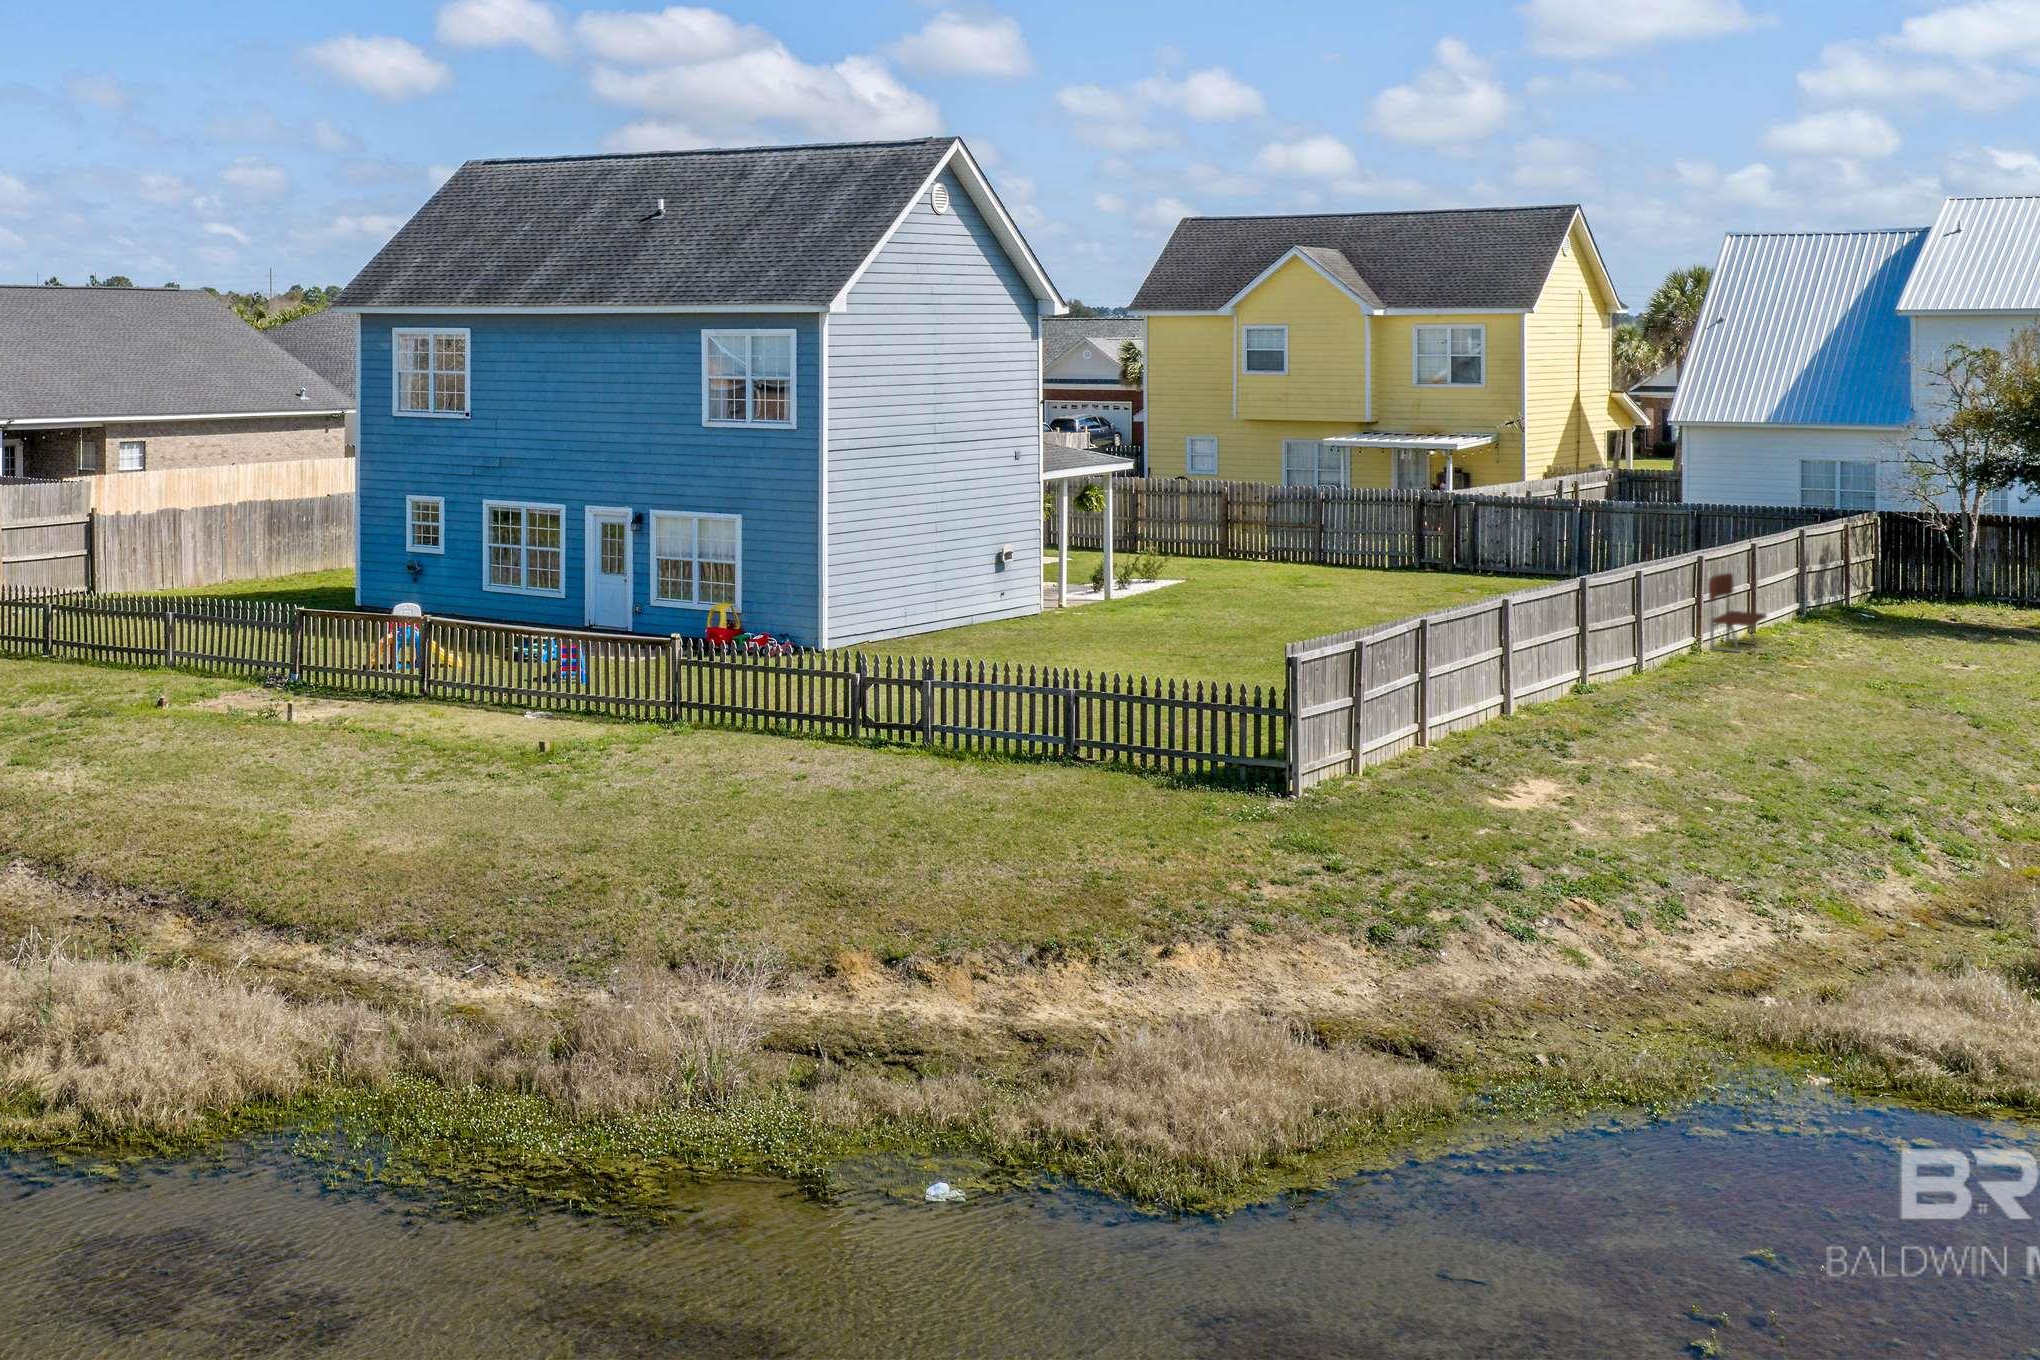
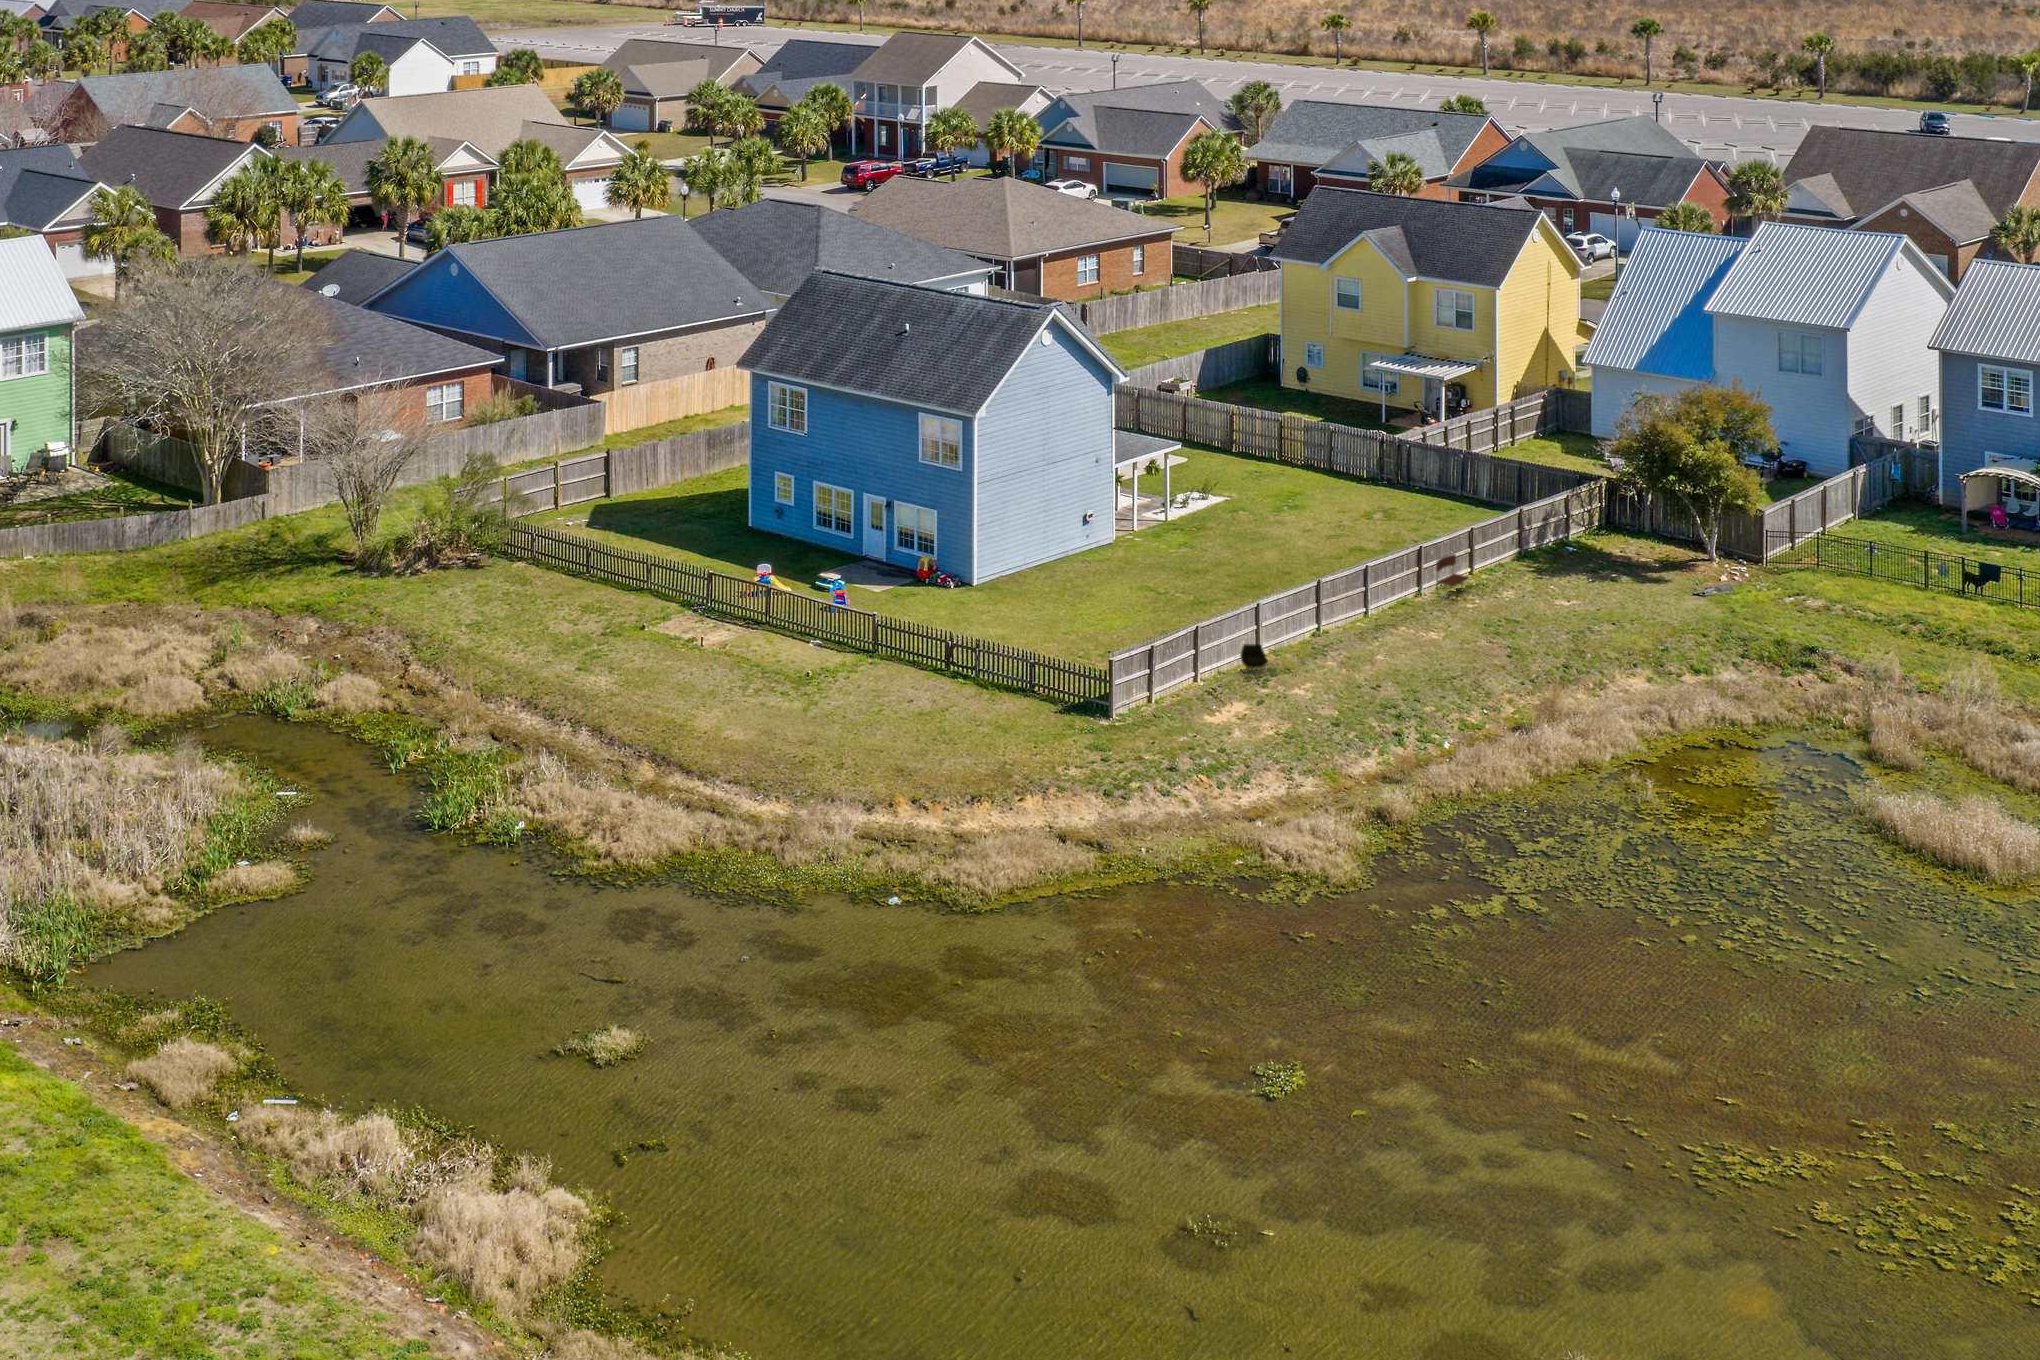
lounge chair: none [1466,676,1539,740] -> present [1240,644,1268,672]

